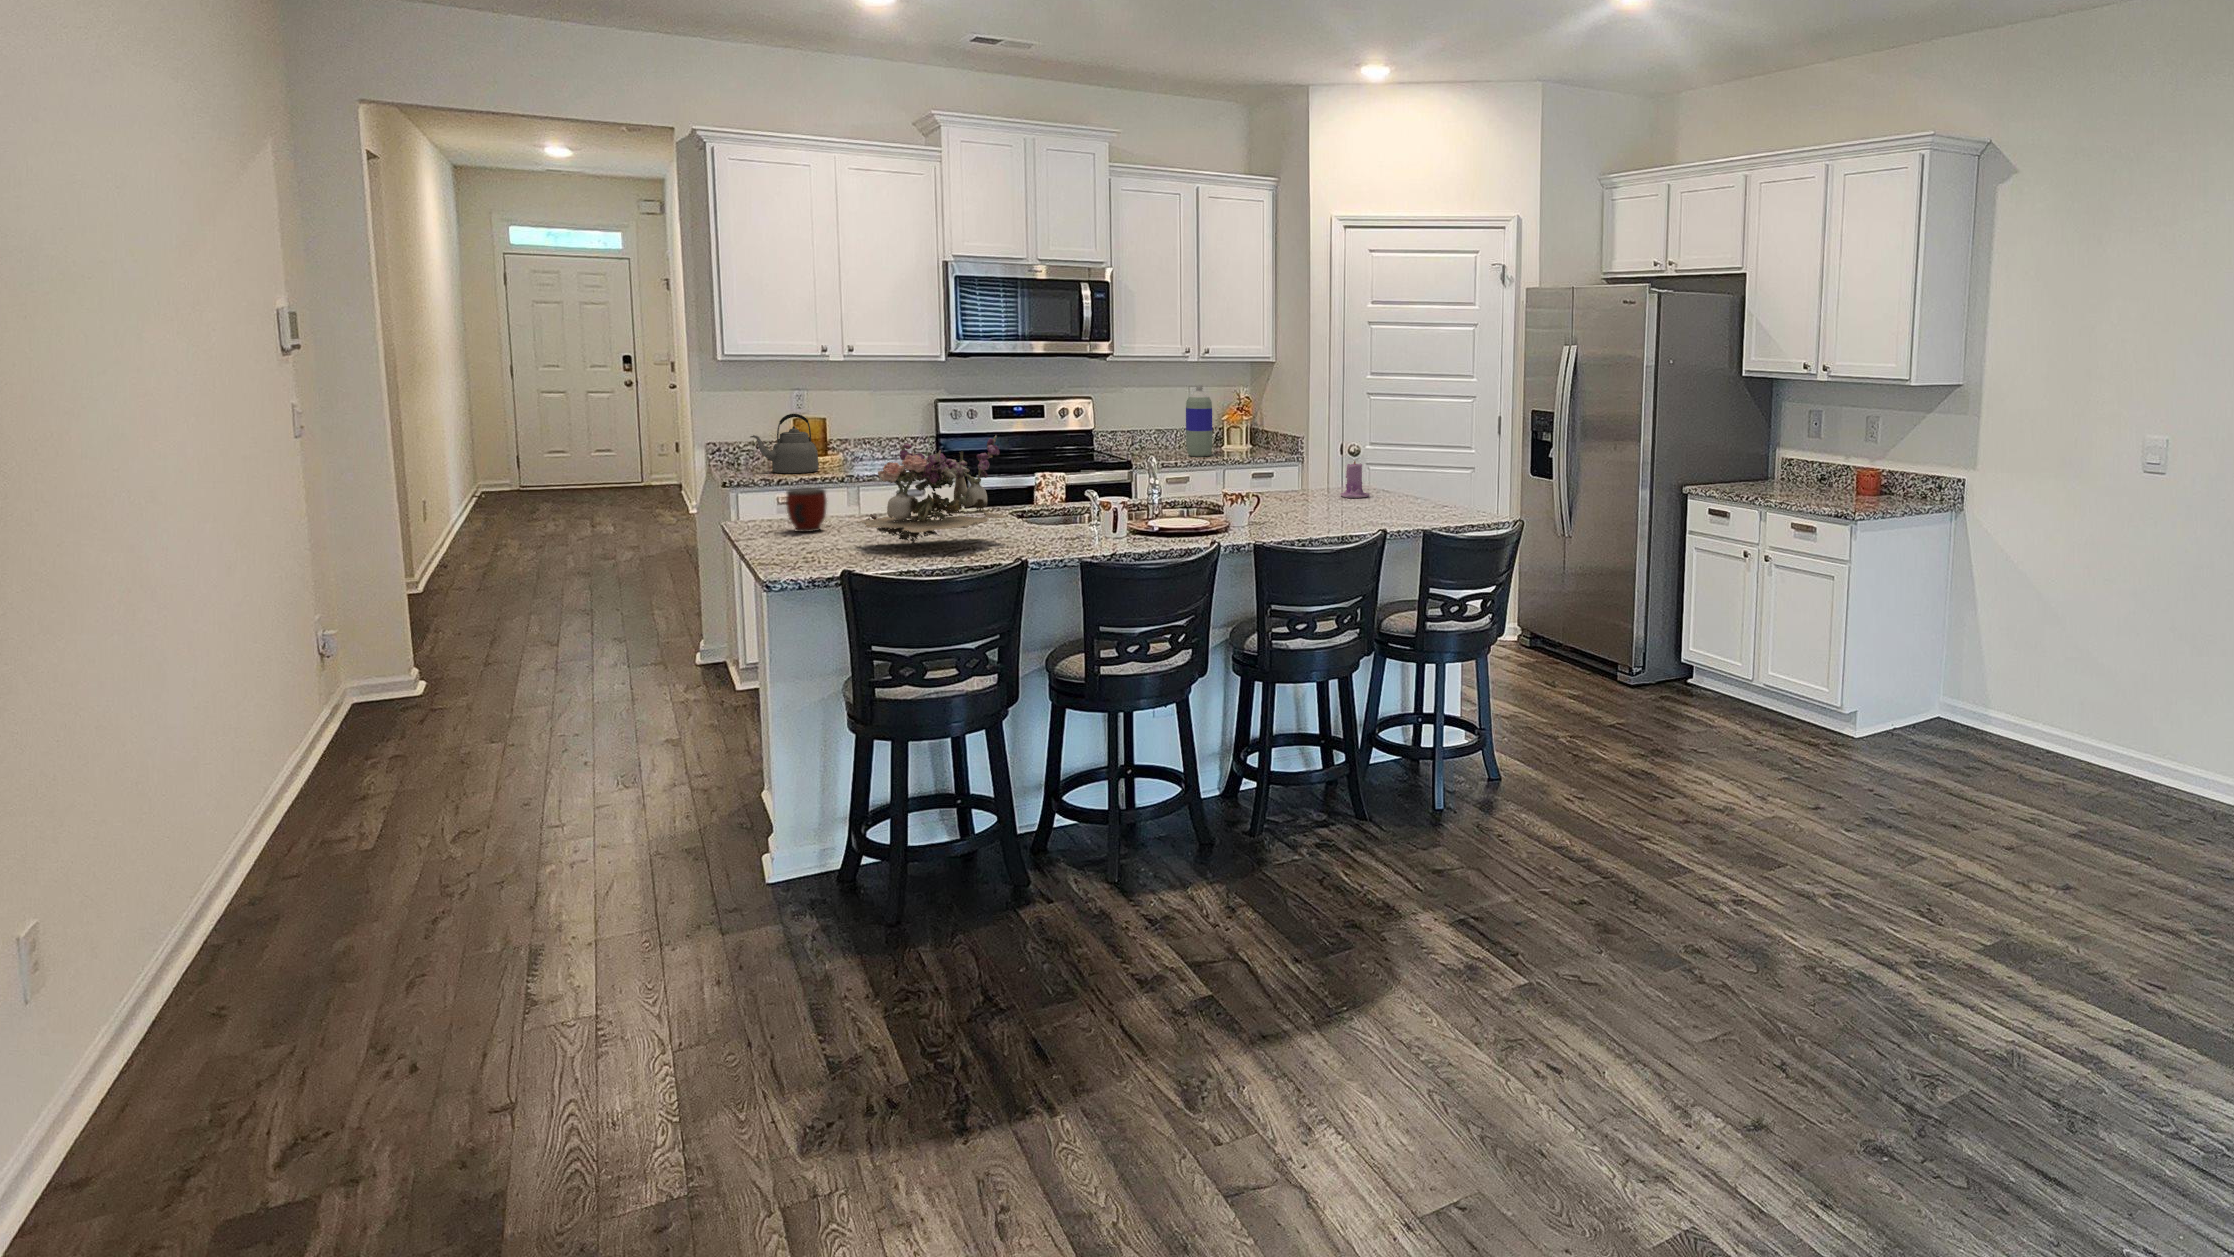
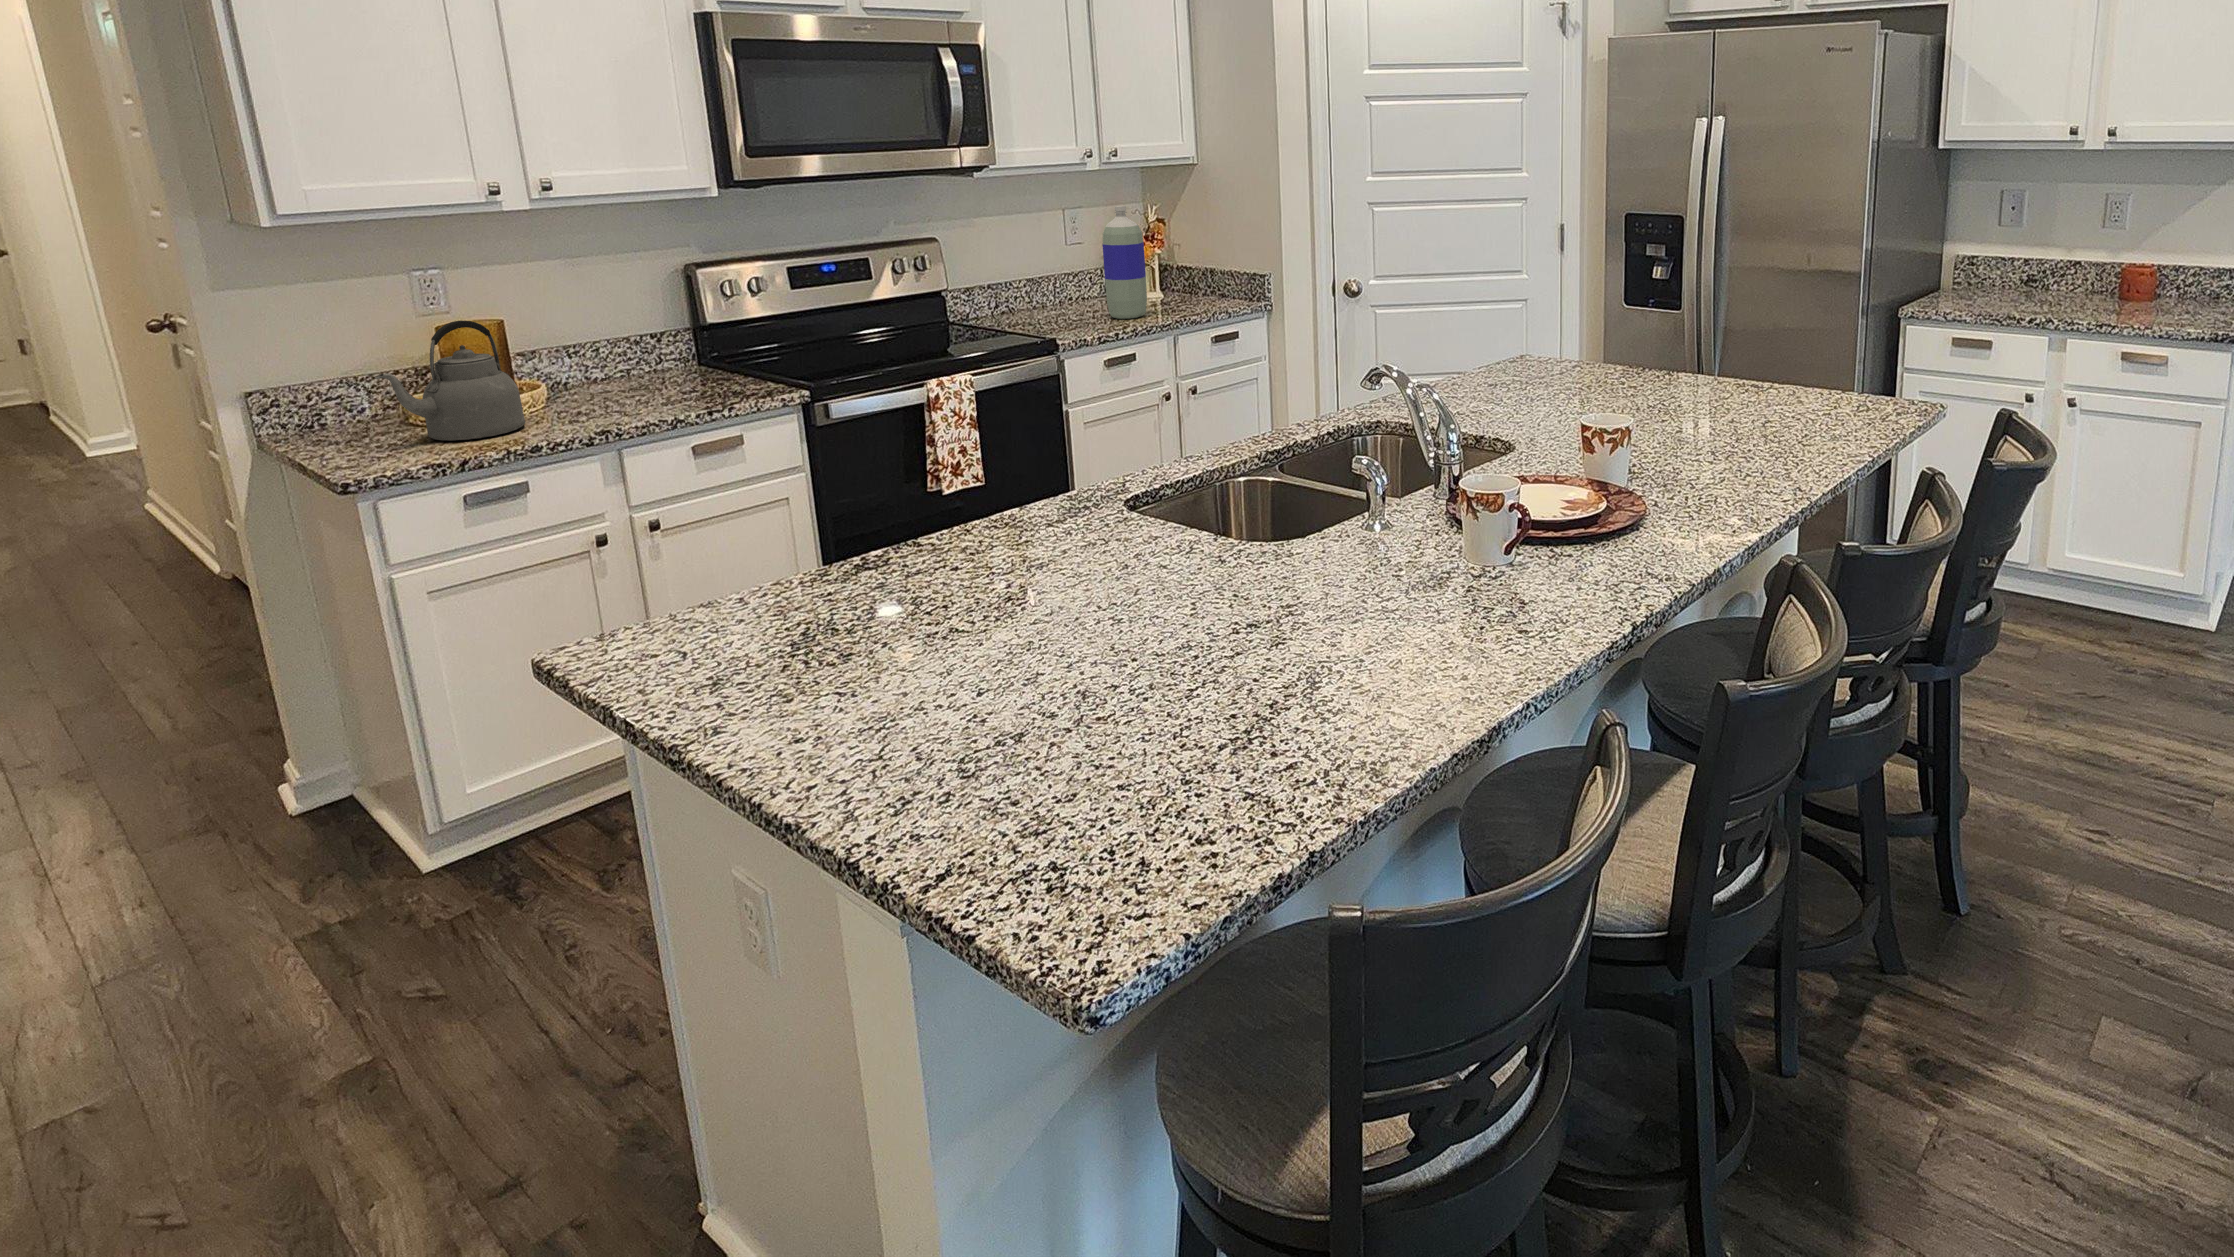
flower arrangement: present [857,435,1007,544] -> none [1017,377,1334,664]
candle: present [1340,461,1370,498] -> none [1526,316,1572,381]
mug: present [786,488,827,532] -> none [733,538,837,656]

